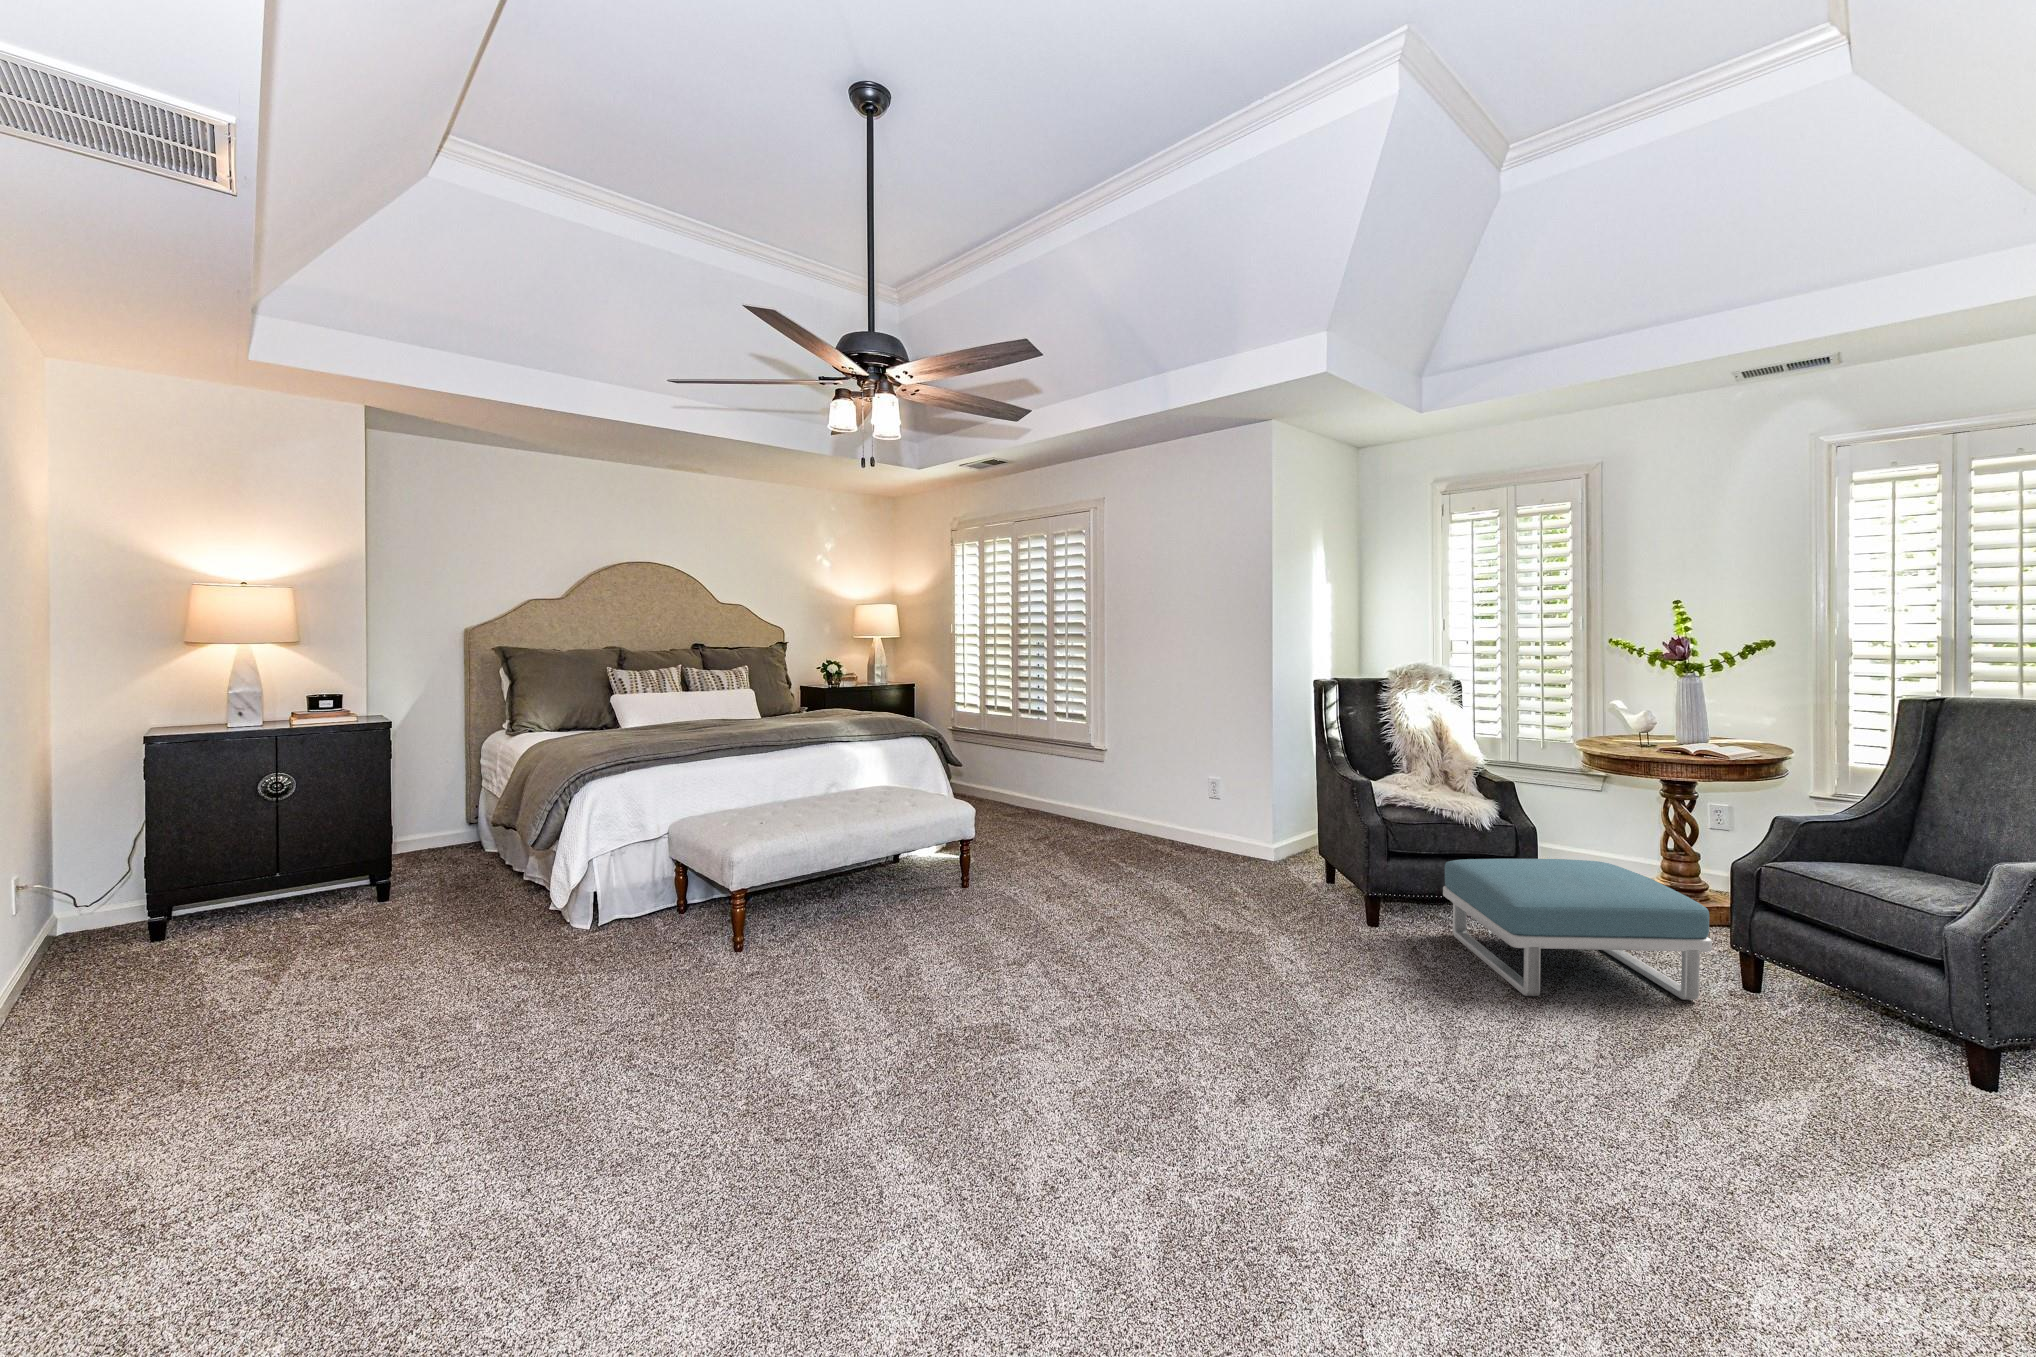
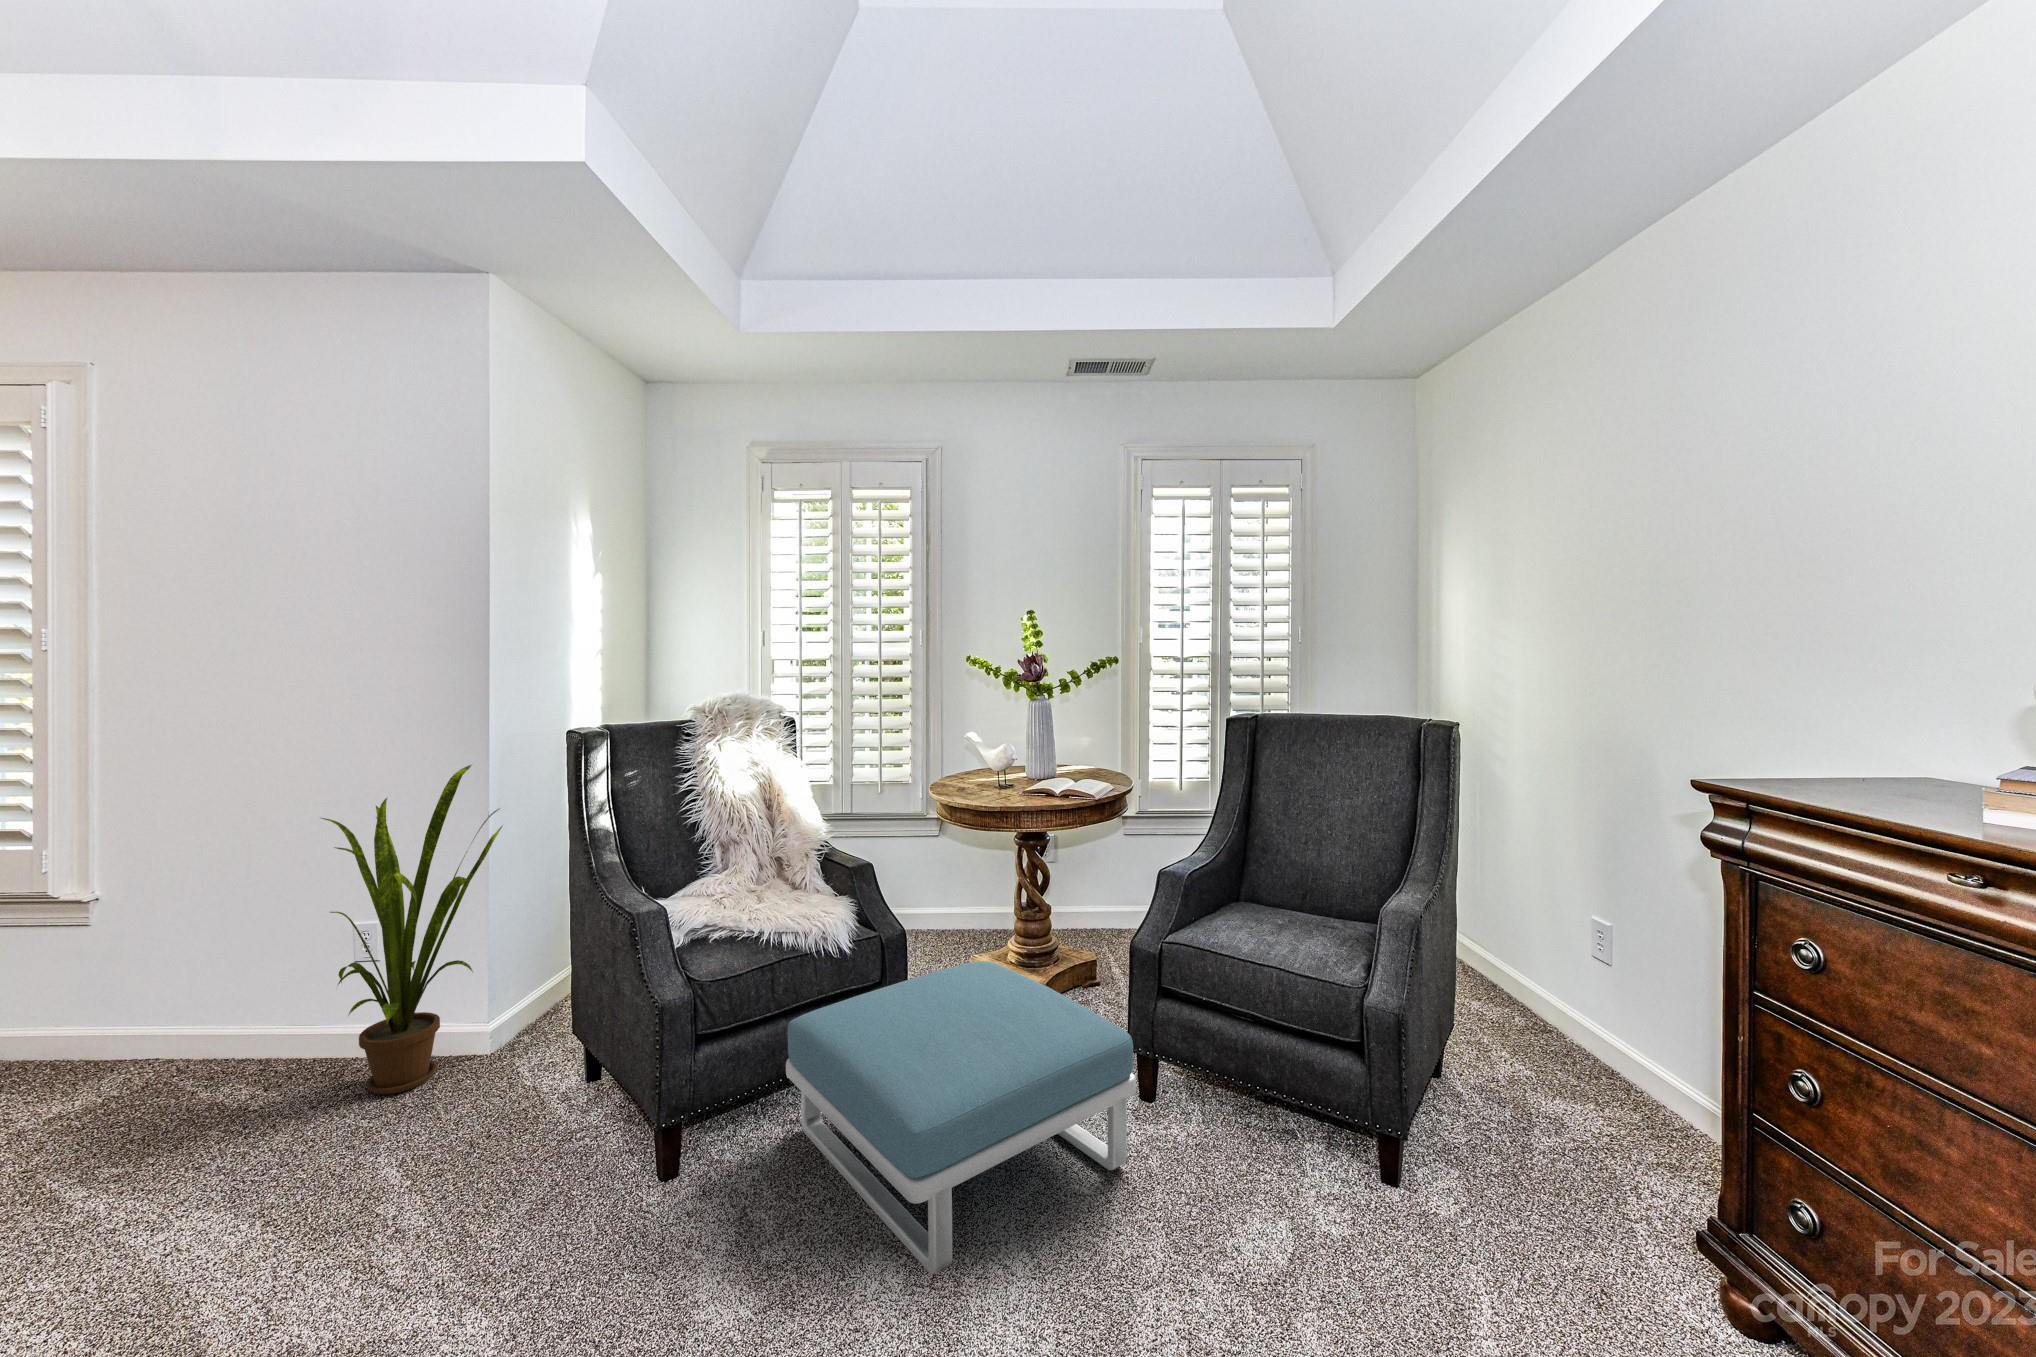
house plant: none [1187,700,1276,874] -> present [321,765,503,1094]

